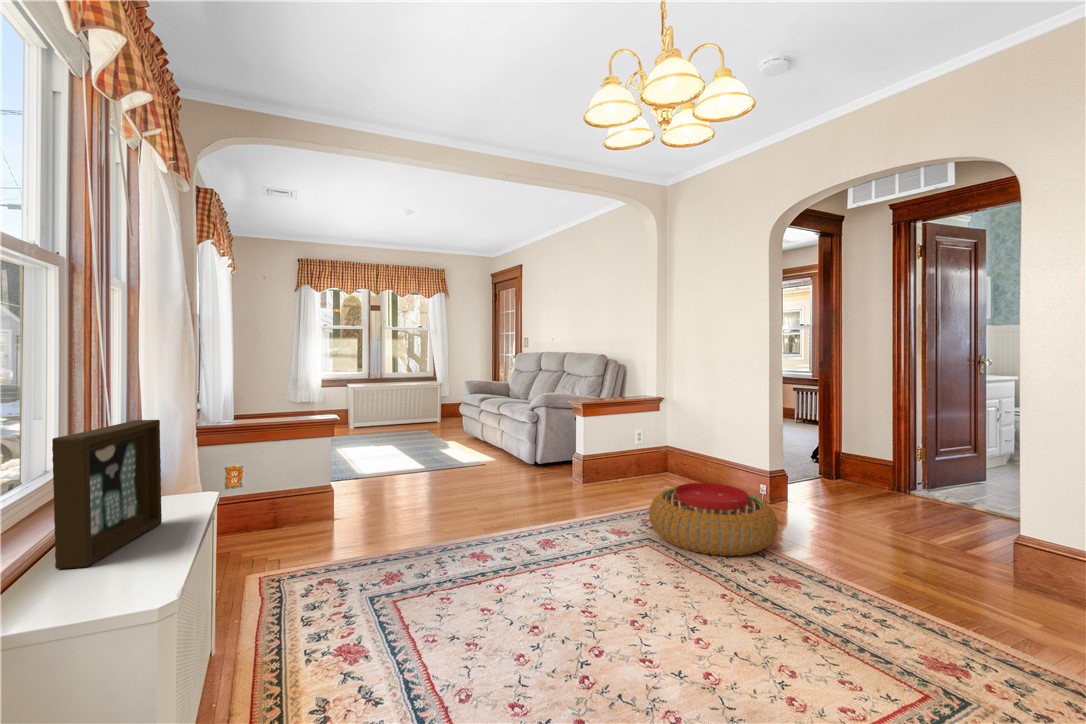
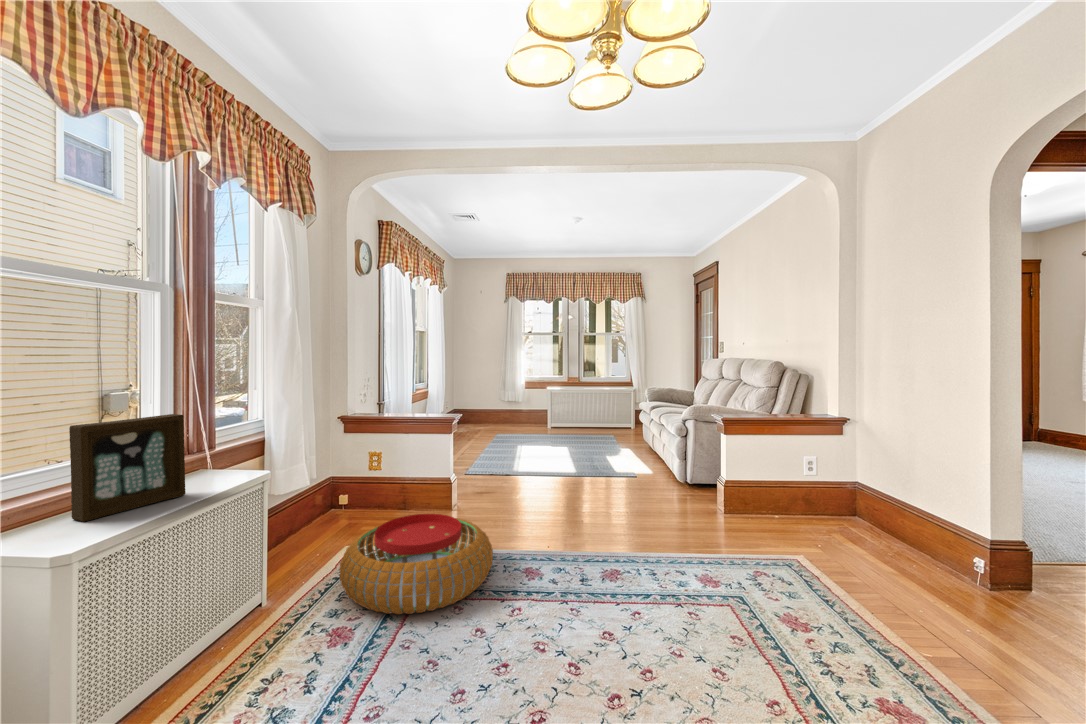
pouf: present [649,483,778,556] -> present [339,514,493,615]

